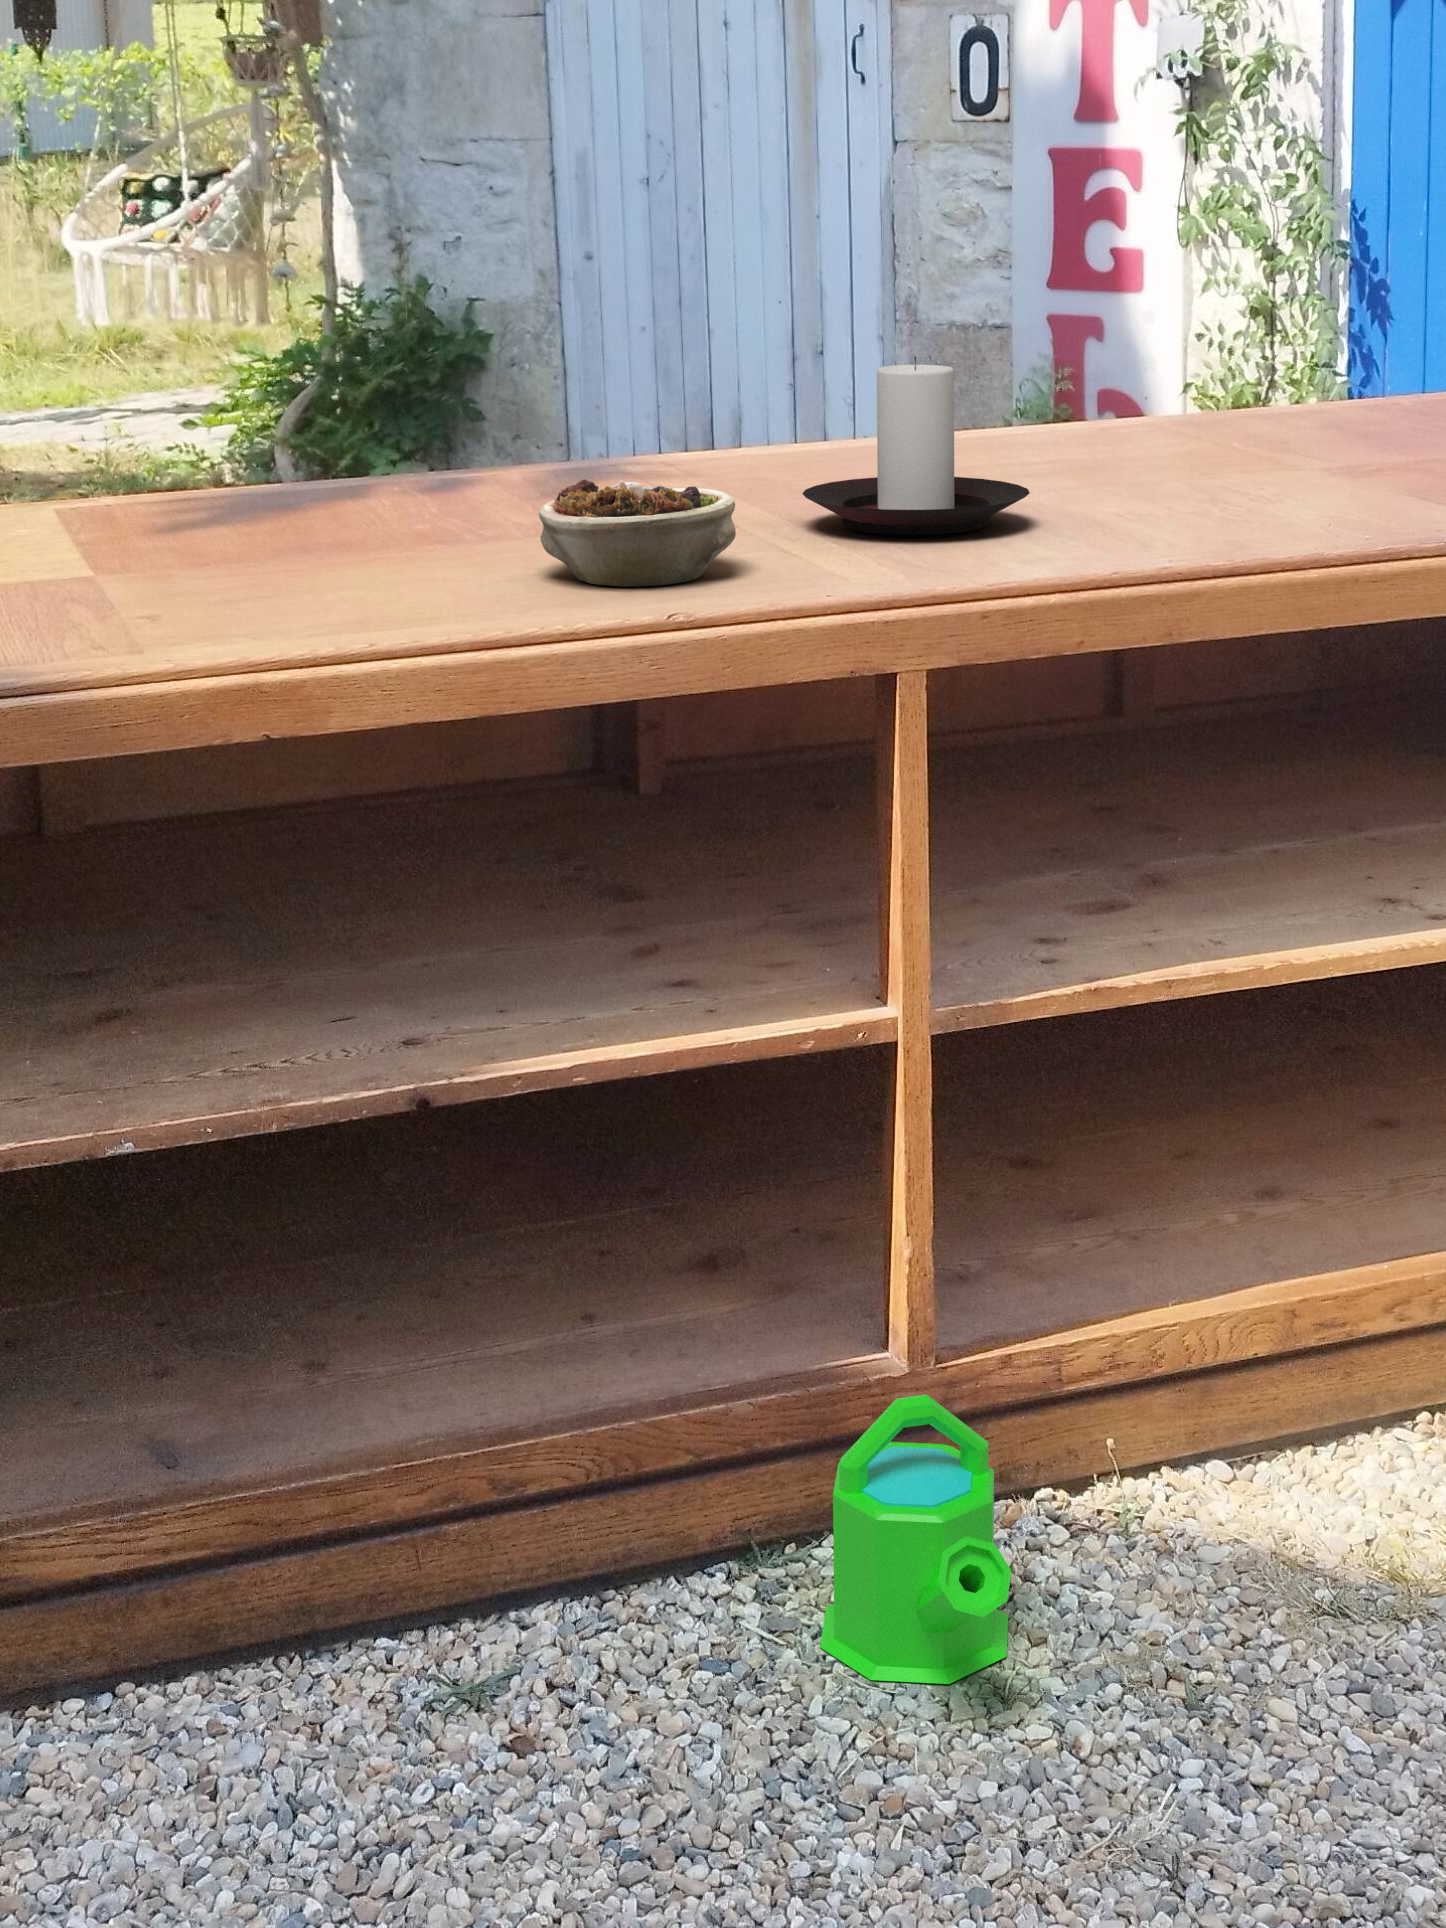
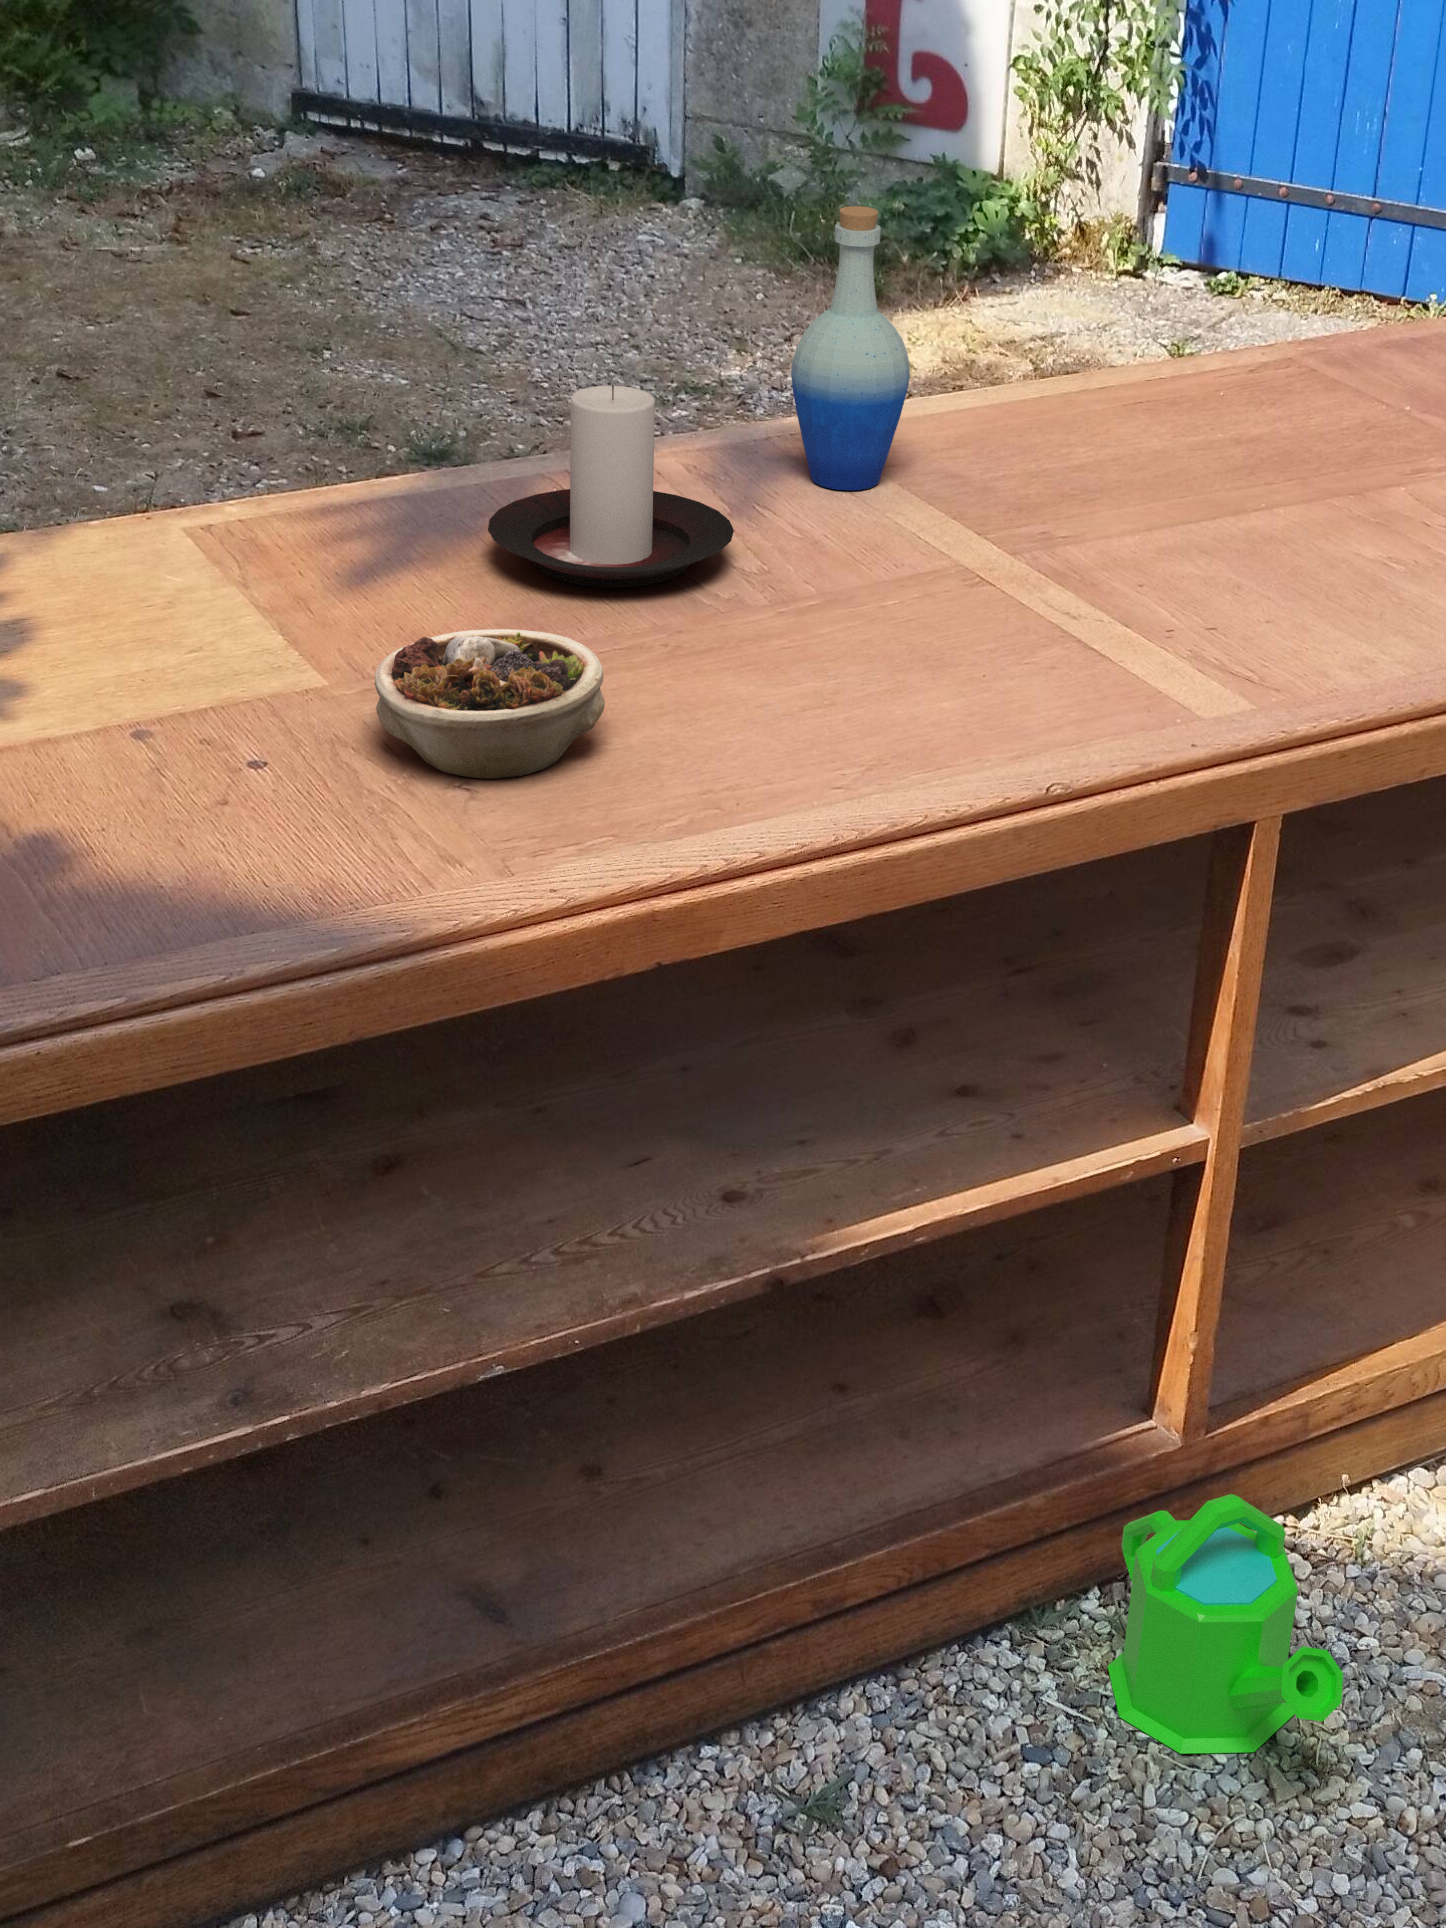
bottle: none [602,237,708,489] -> present [791,206,910,490]
candle holder: present [802,357,1030,535] -> present [488,385,734,588]
succulent planter: present [539,479,736,587] -> present [375,629,605,779]

